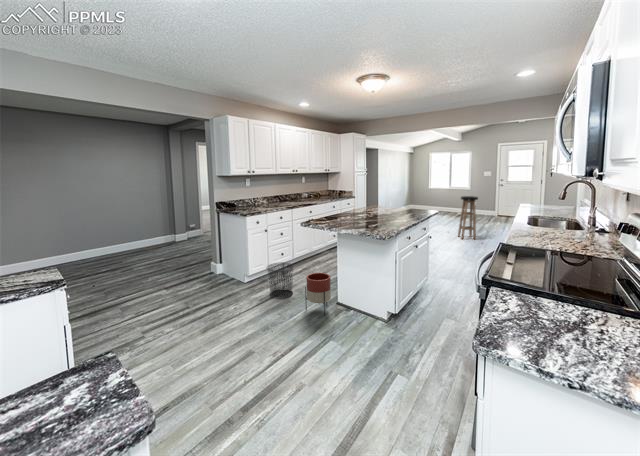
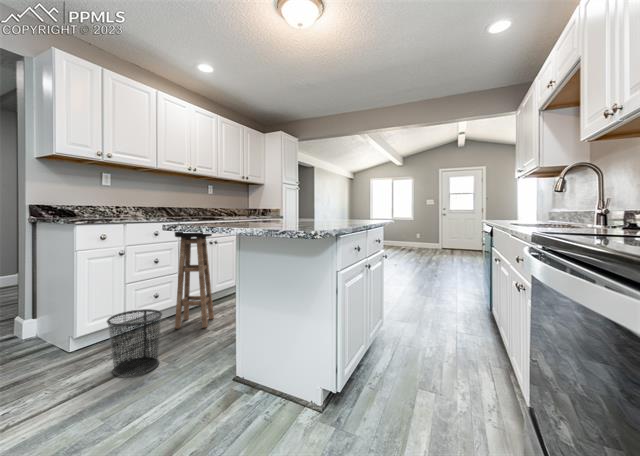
bar stool: present [458,196,478,239] -> present [175,232,214,329]
planter: present [305,273,331,316] -> none [171,324,221,408]

